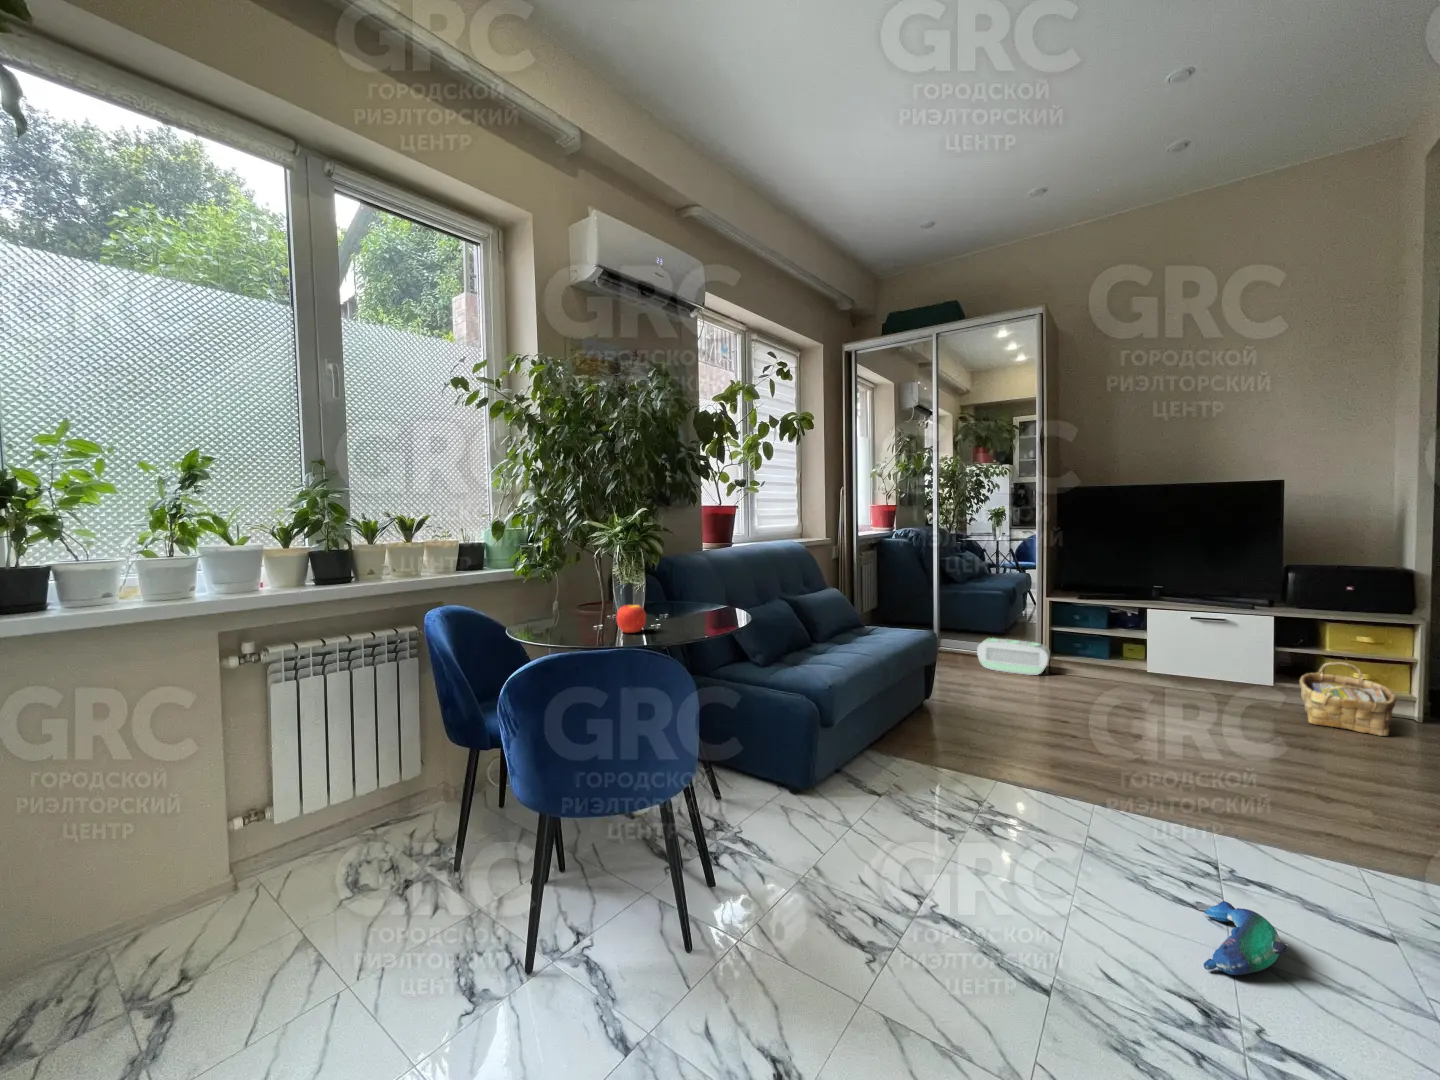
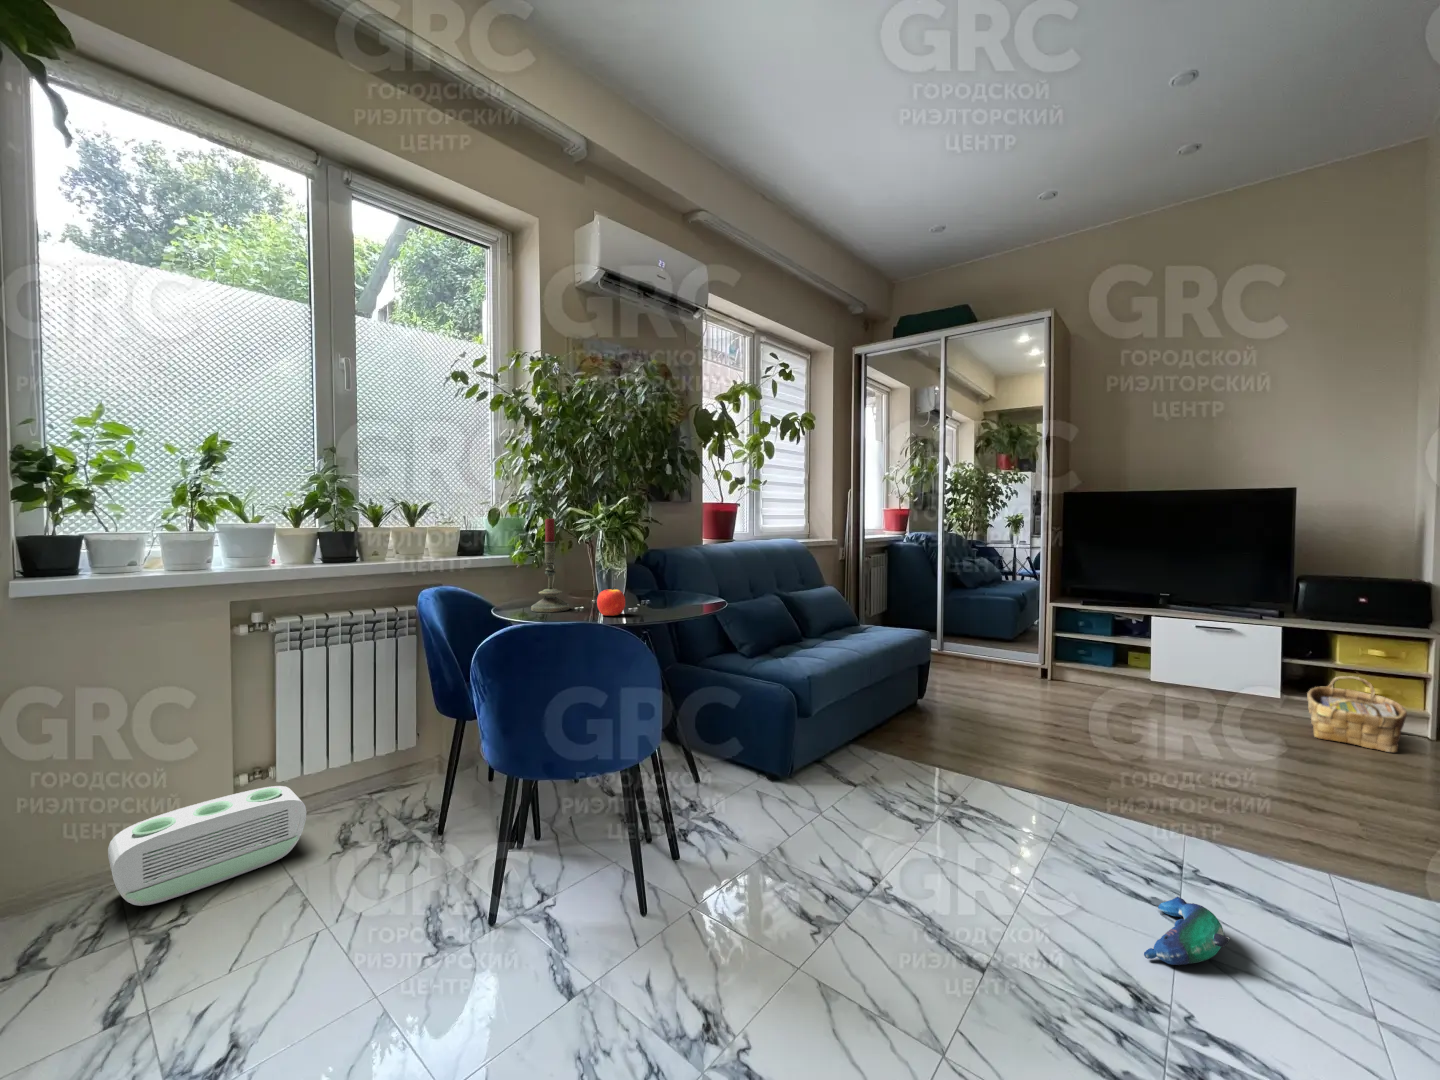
candle: none [544,528,584,631] -> present [531,516,569,612]
air purifier: present [977,638,1050,675] -> present [108,786,306,906]

